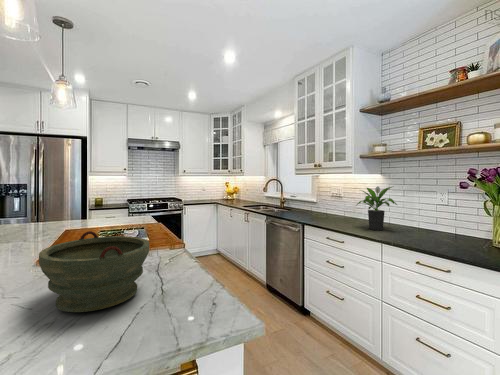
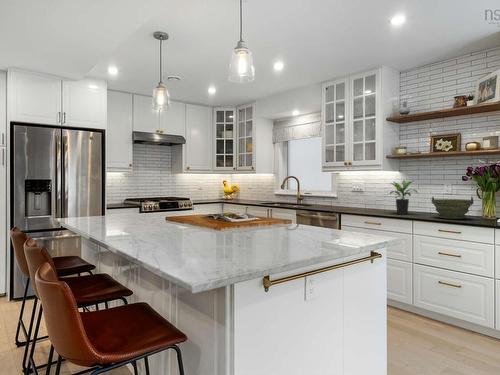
bowl: present [39,231,149,312] -> present [432,197,474,219]

